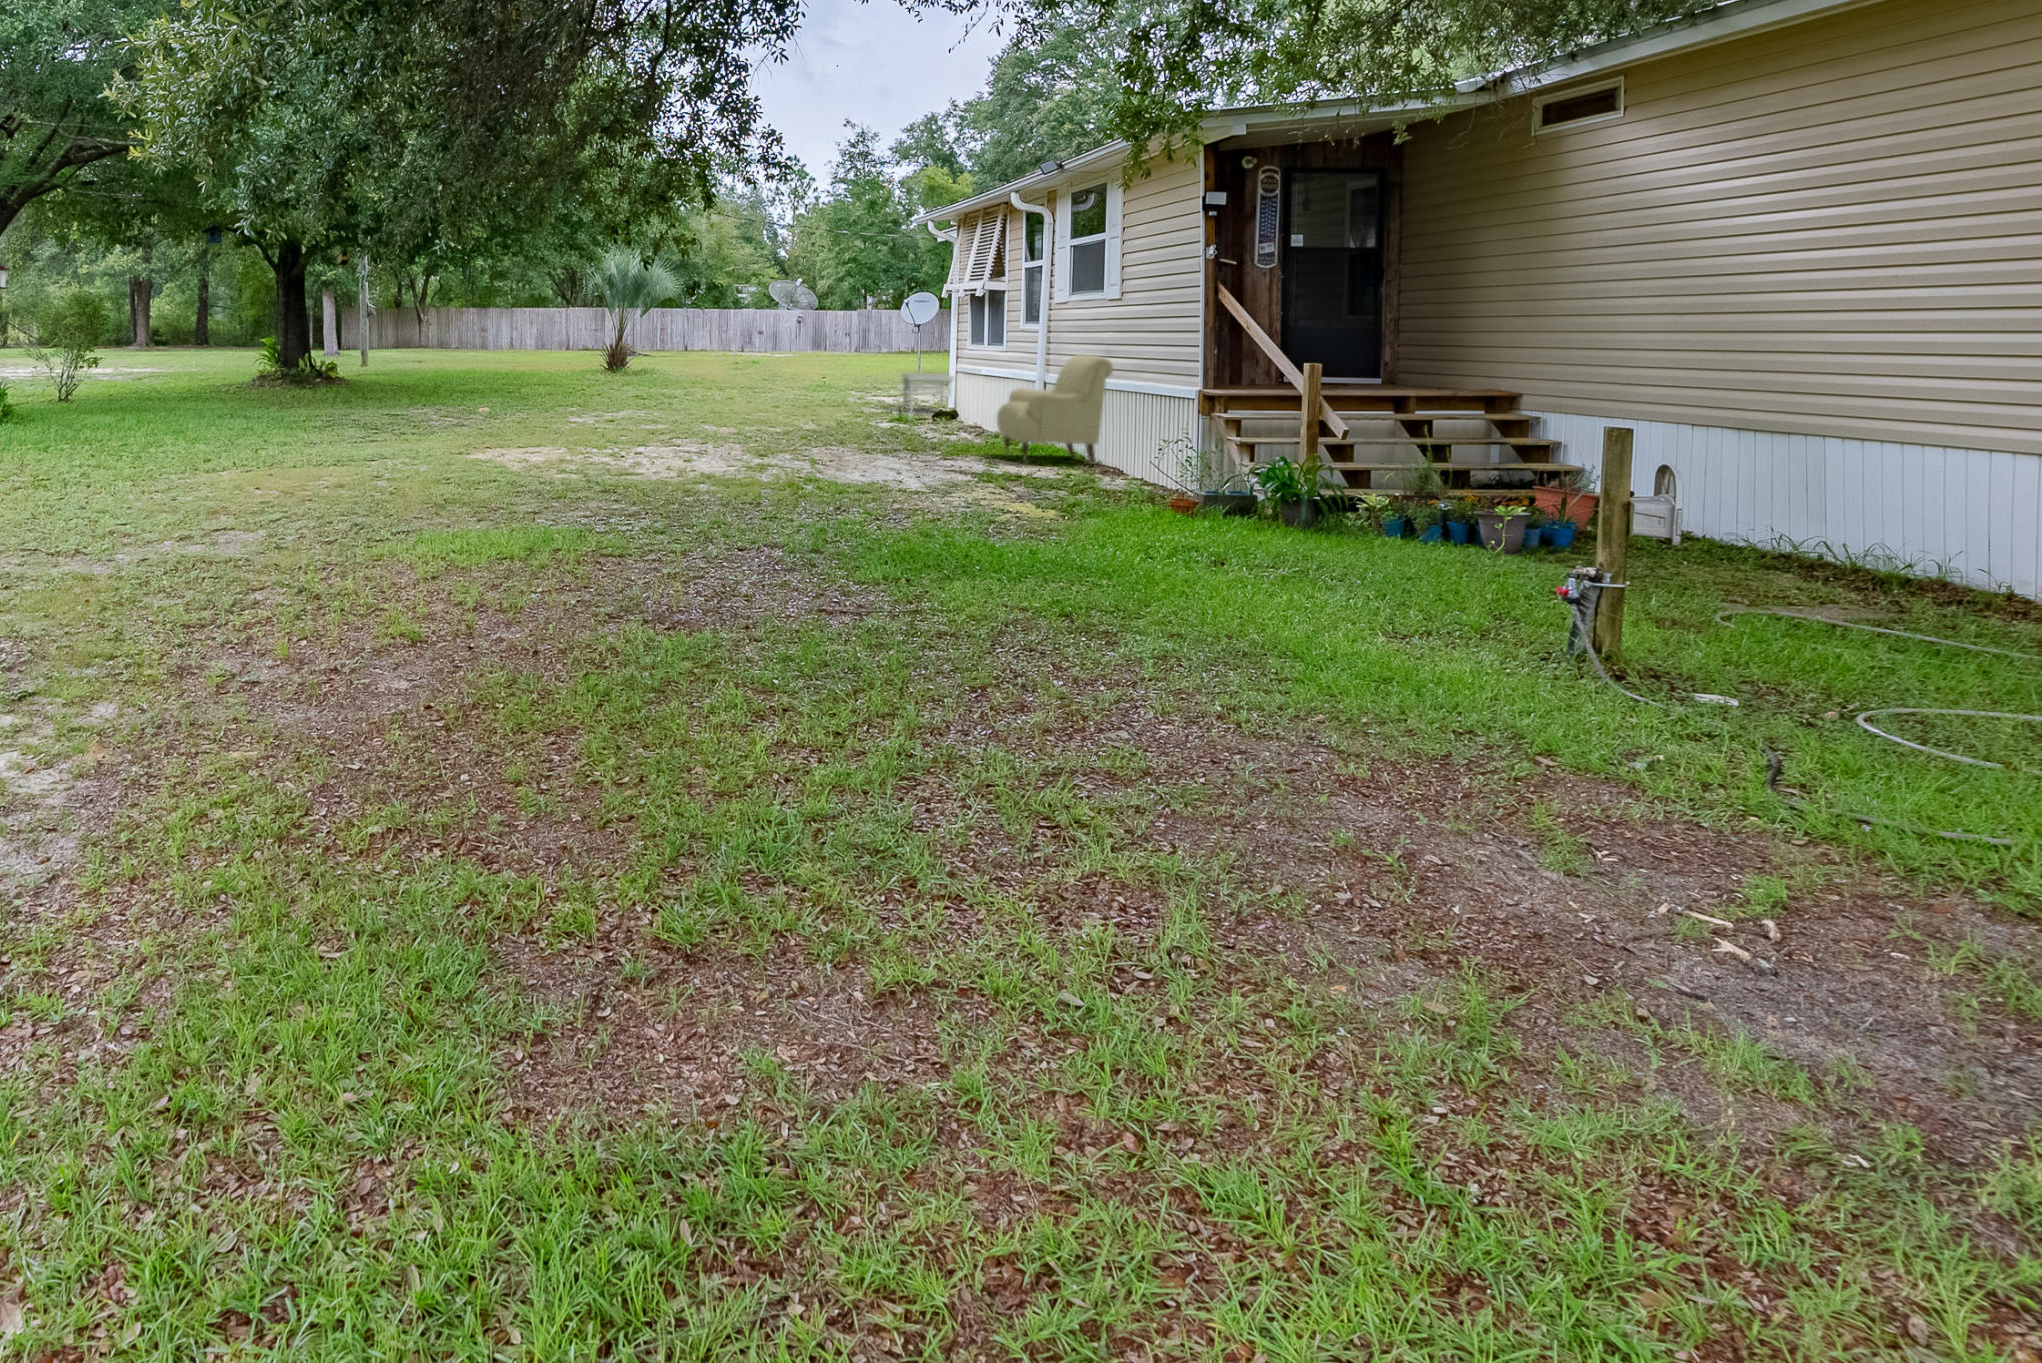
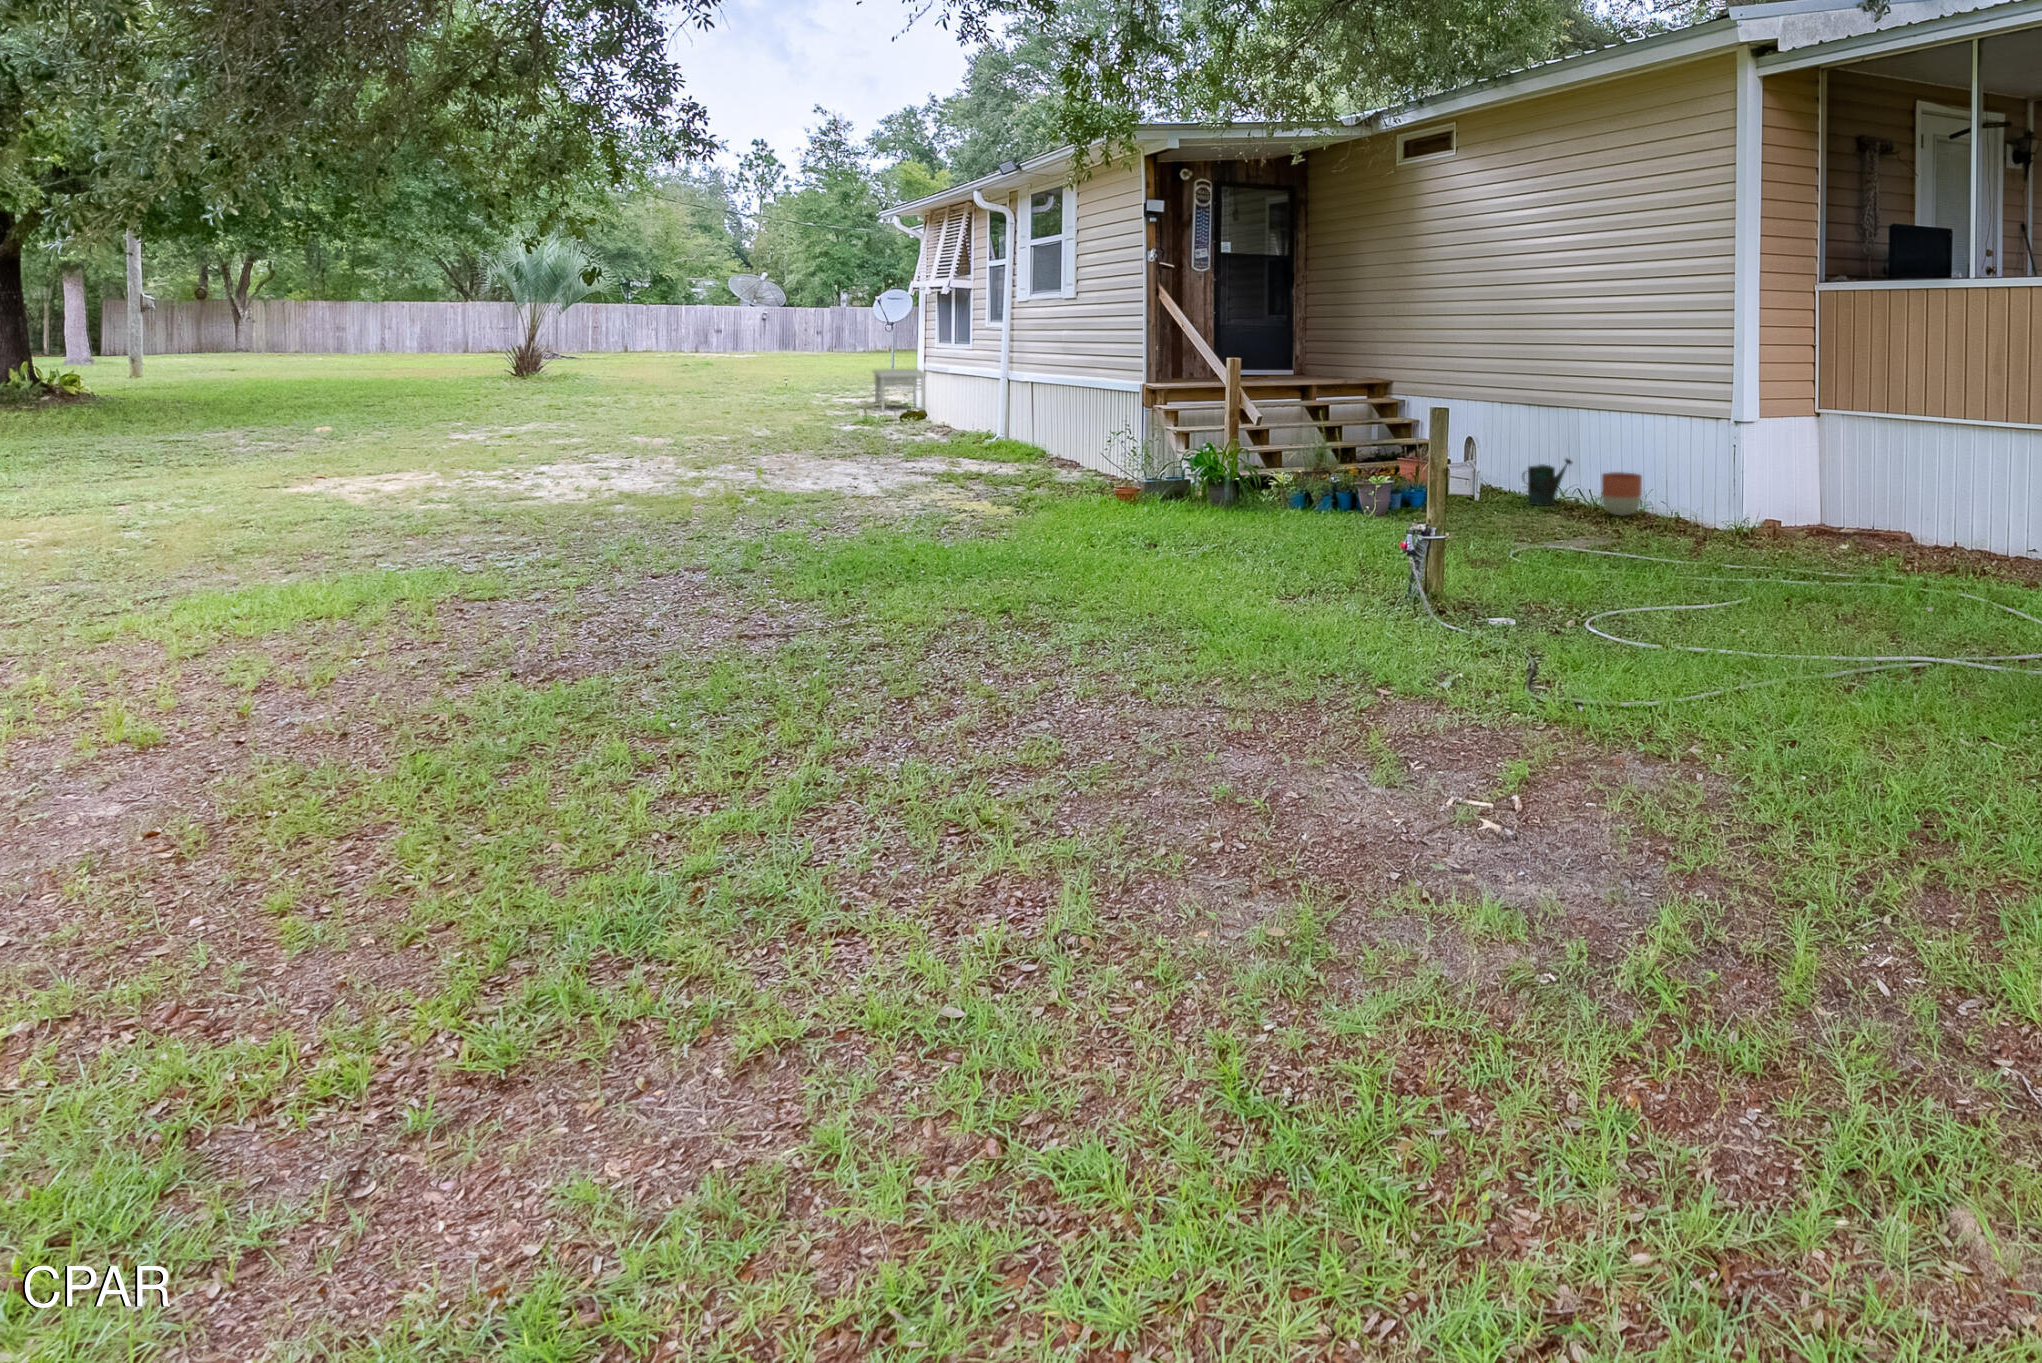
chair: present [997,355,1113,464] -> none [965,351,1071,459]
watering can: none [1740,505,1834,566] -> present [1522,459,1572,506]
planter: none [1884,528,1963,589] -> present [1602,472,1642,516]

